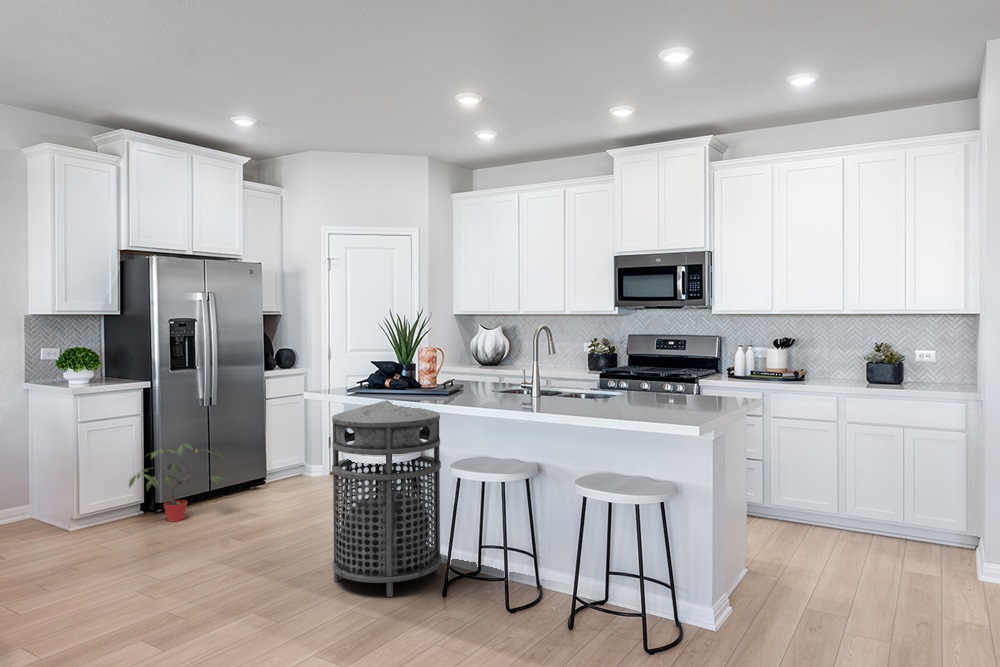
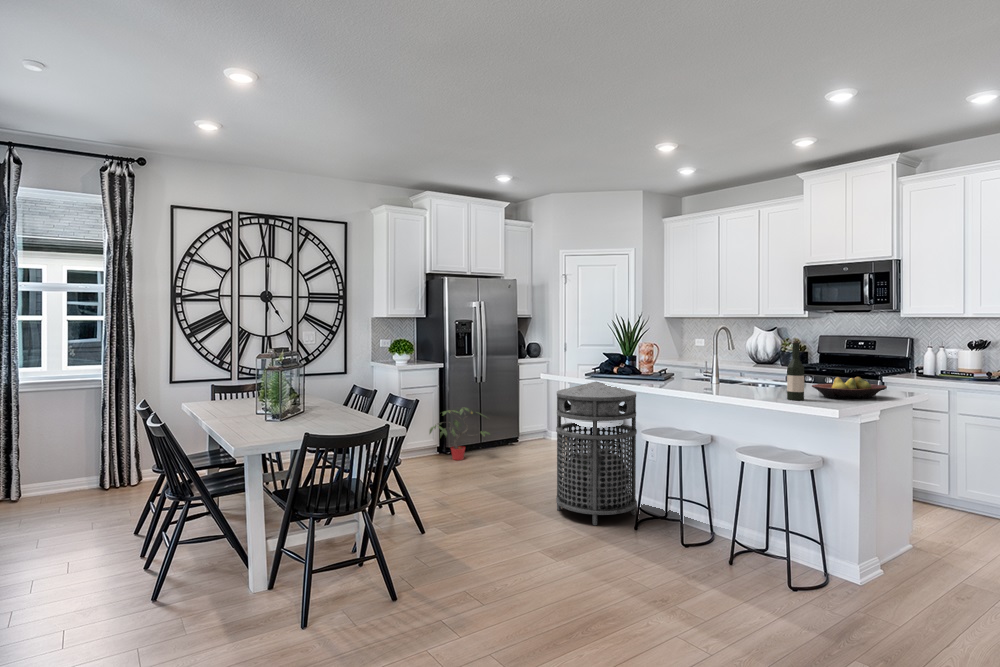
wine bottle: none [632,342,651,415] -> present [787,341,804,400]
fruit bowl: none [654,383,730,410] -> present [812,377,887,399]

